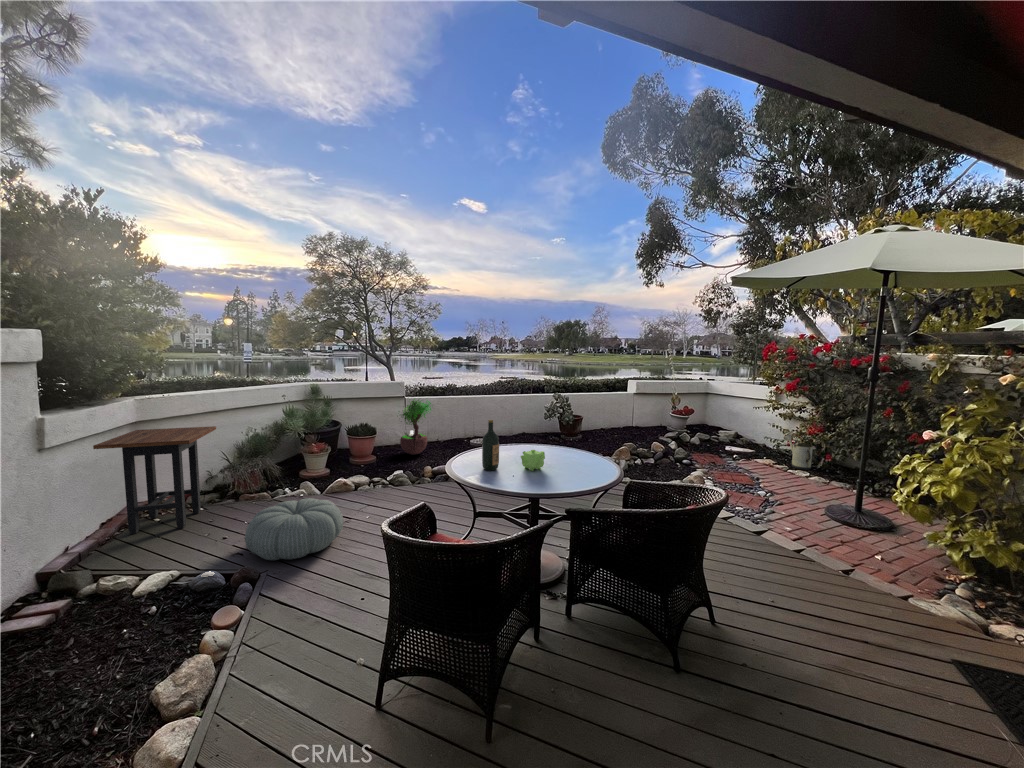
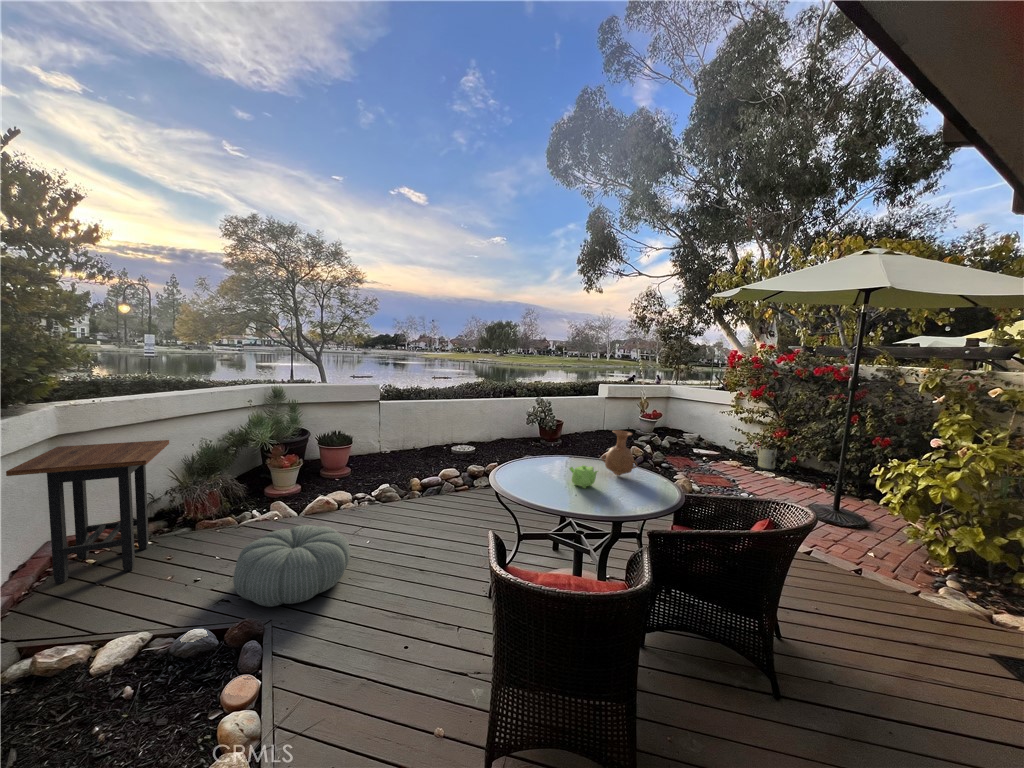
potted tree: present [400,398,431,455] -> none [372,398,412,464]
vase: none [562,418,592,462] -> present [602,430,637,476]
wine bottle: present [482,420,499,471] -> none [532,434,551,490]

